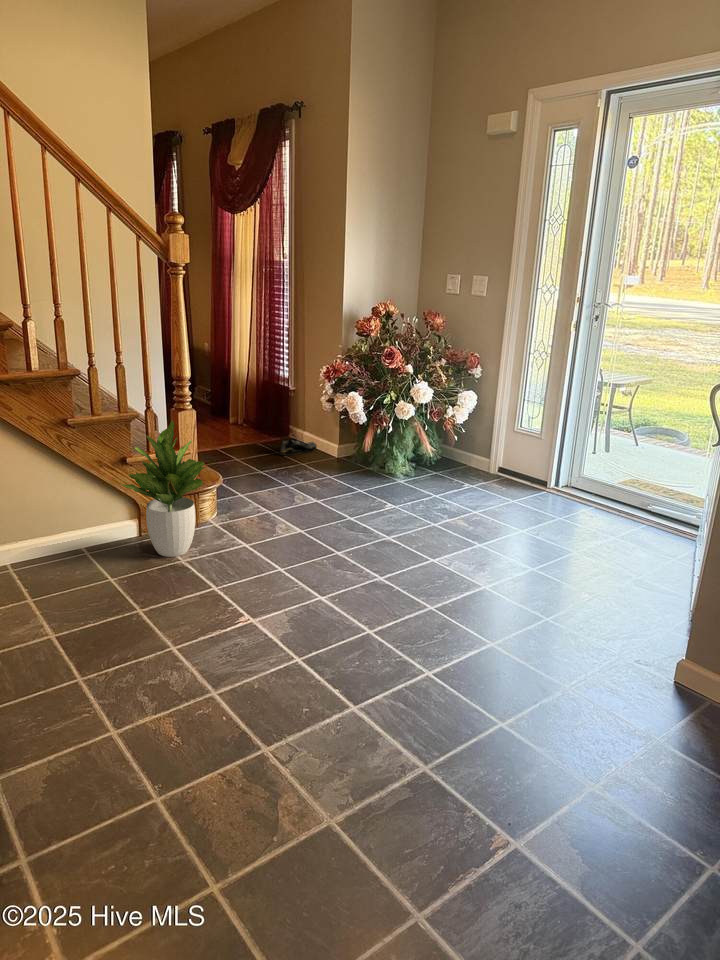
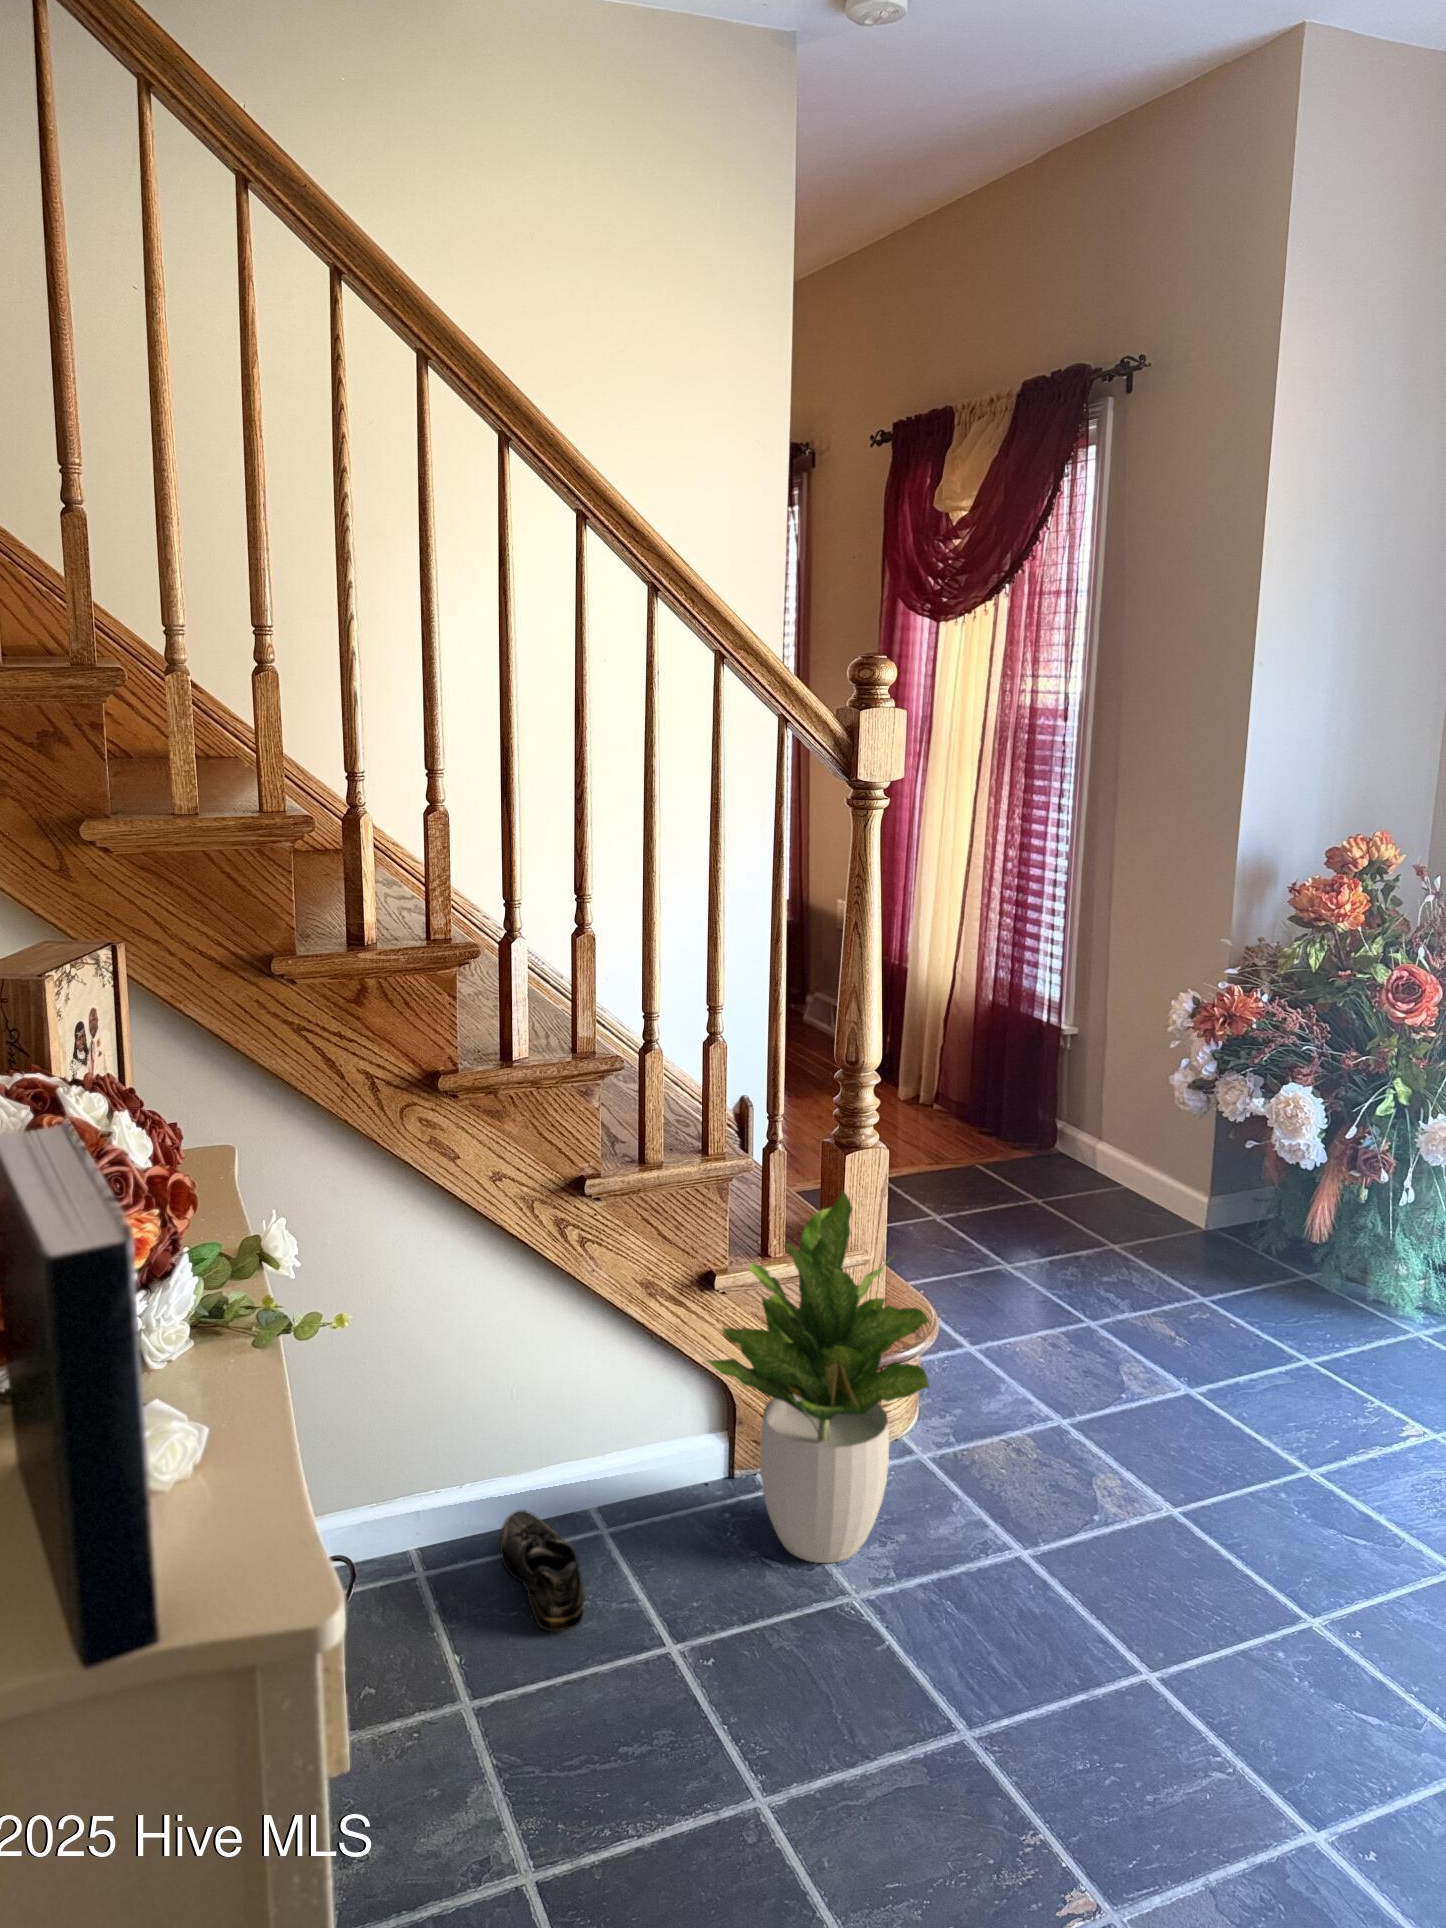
shoe: present [280,435,317,455] -> present [500,1510,584,1631]

